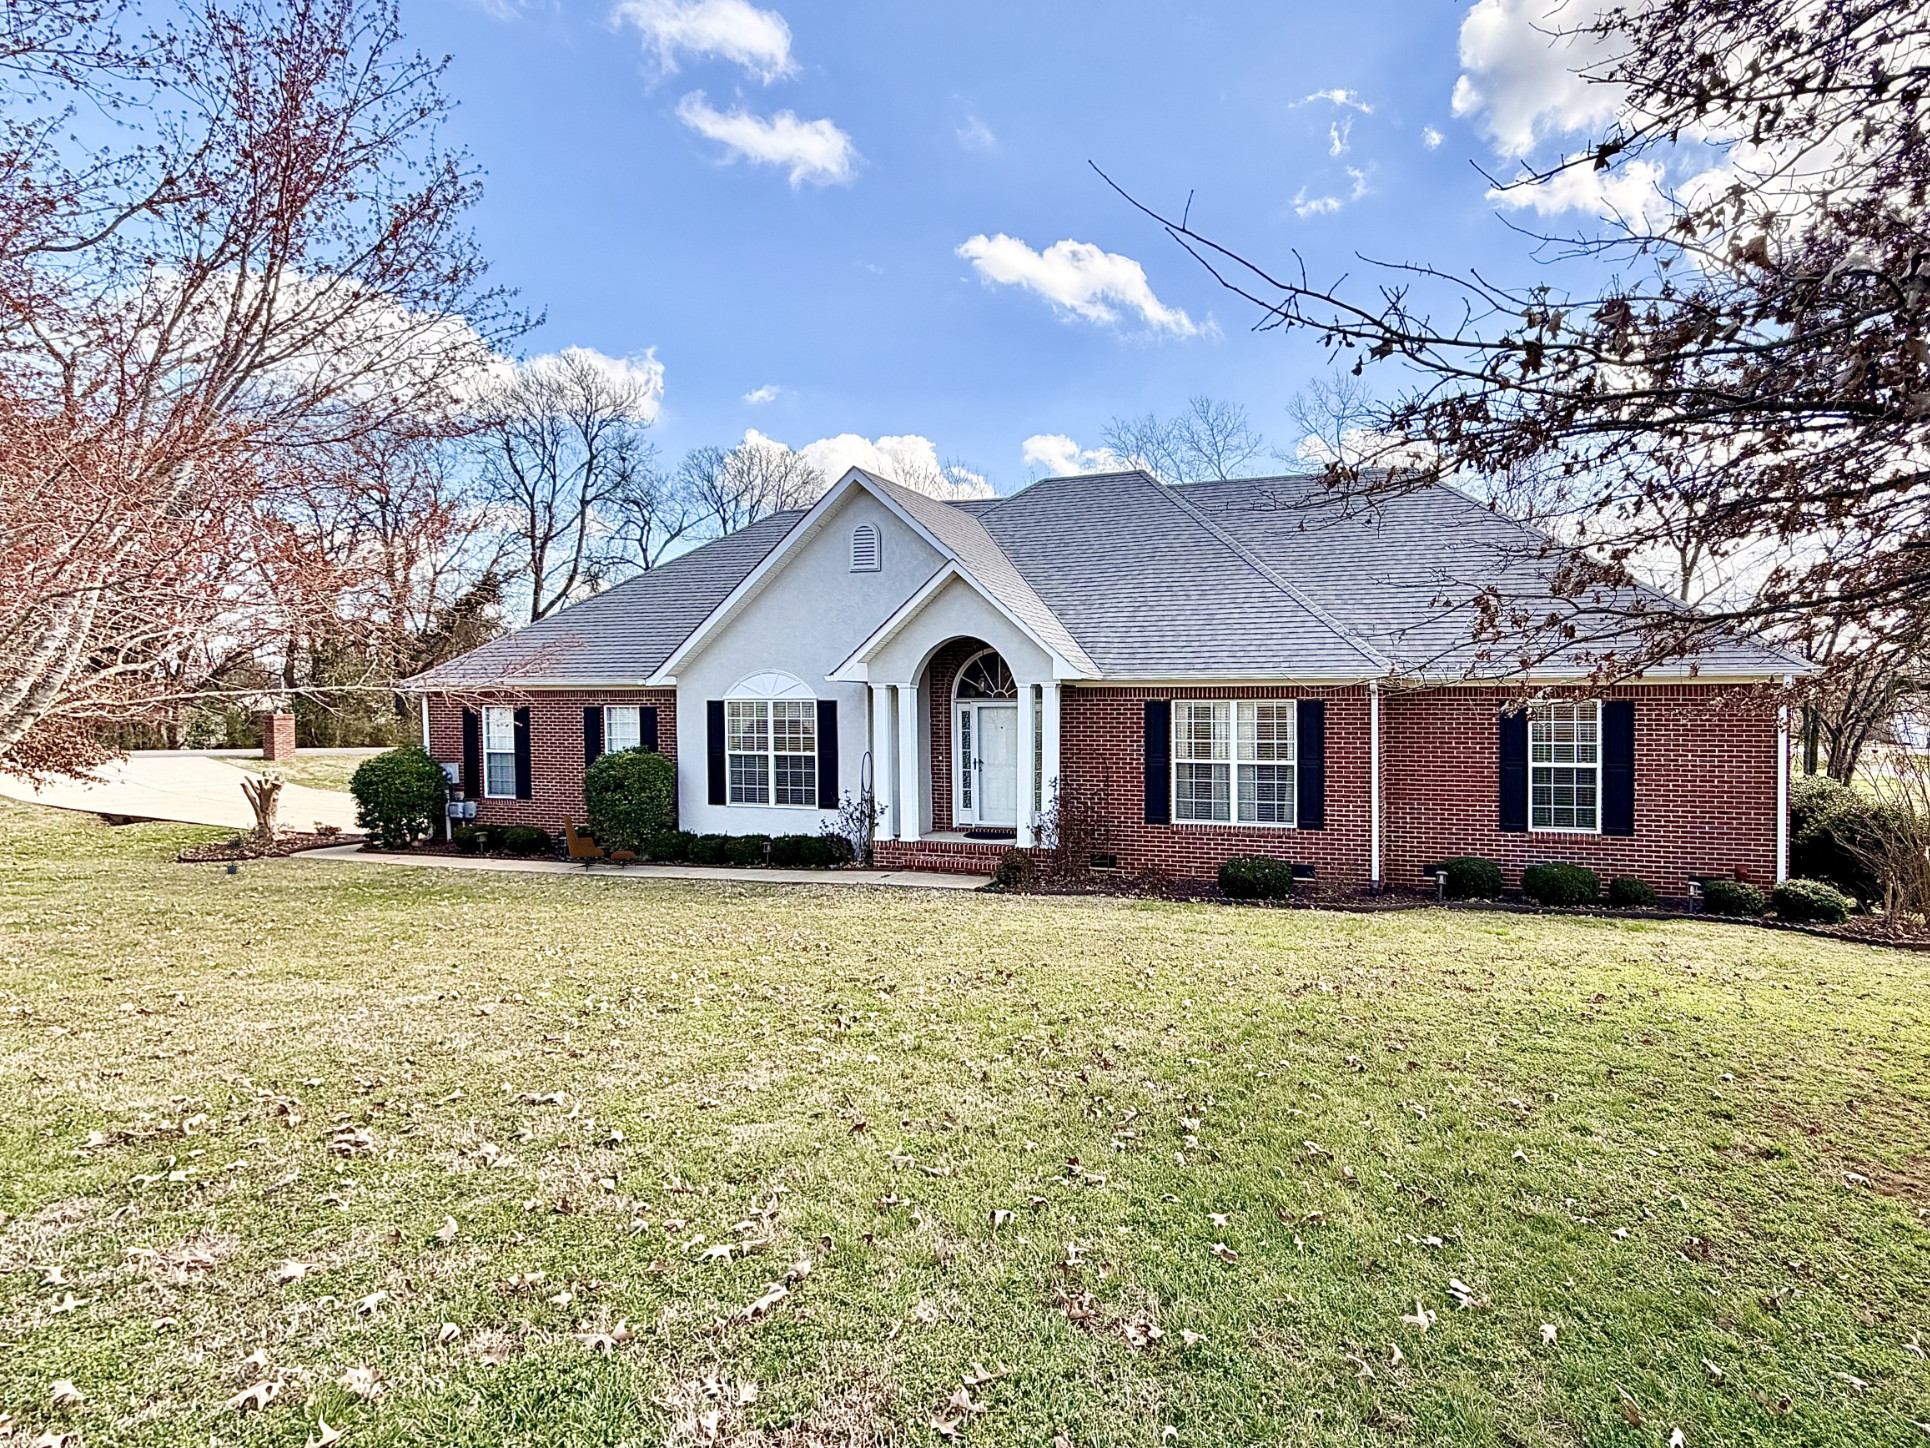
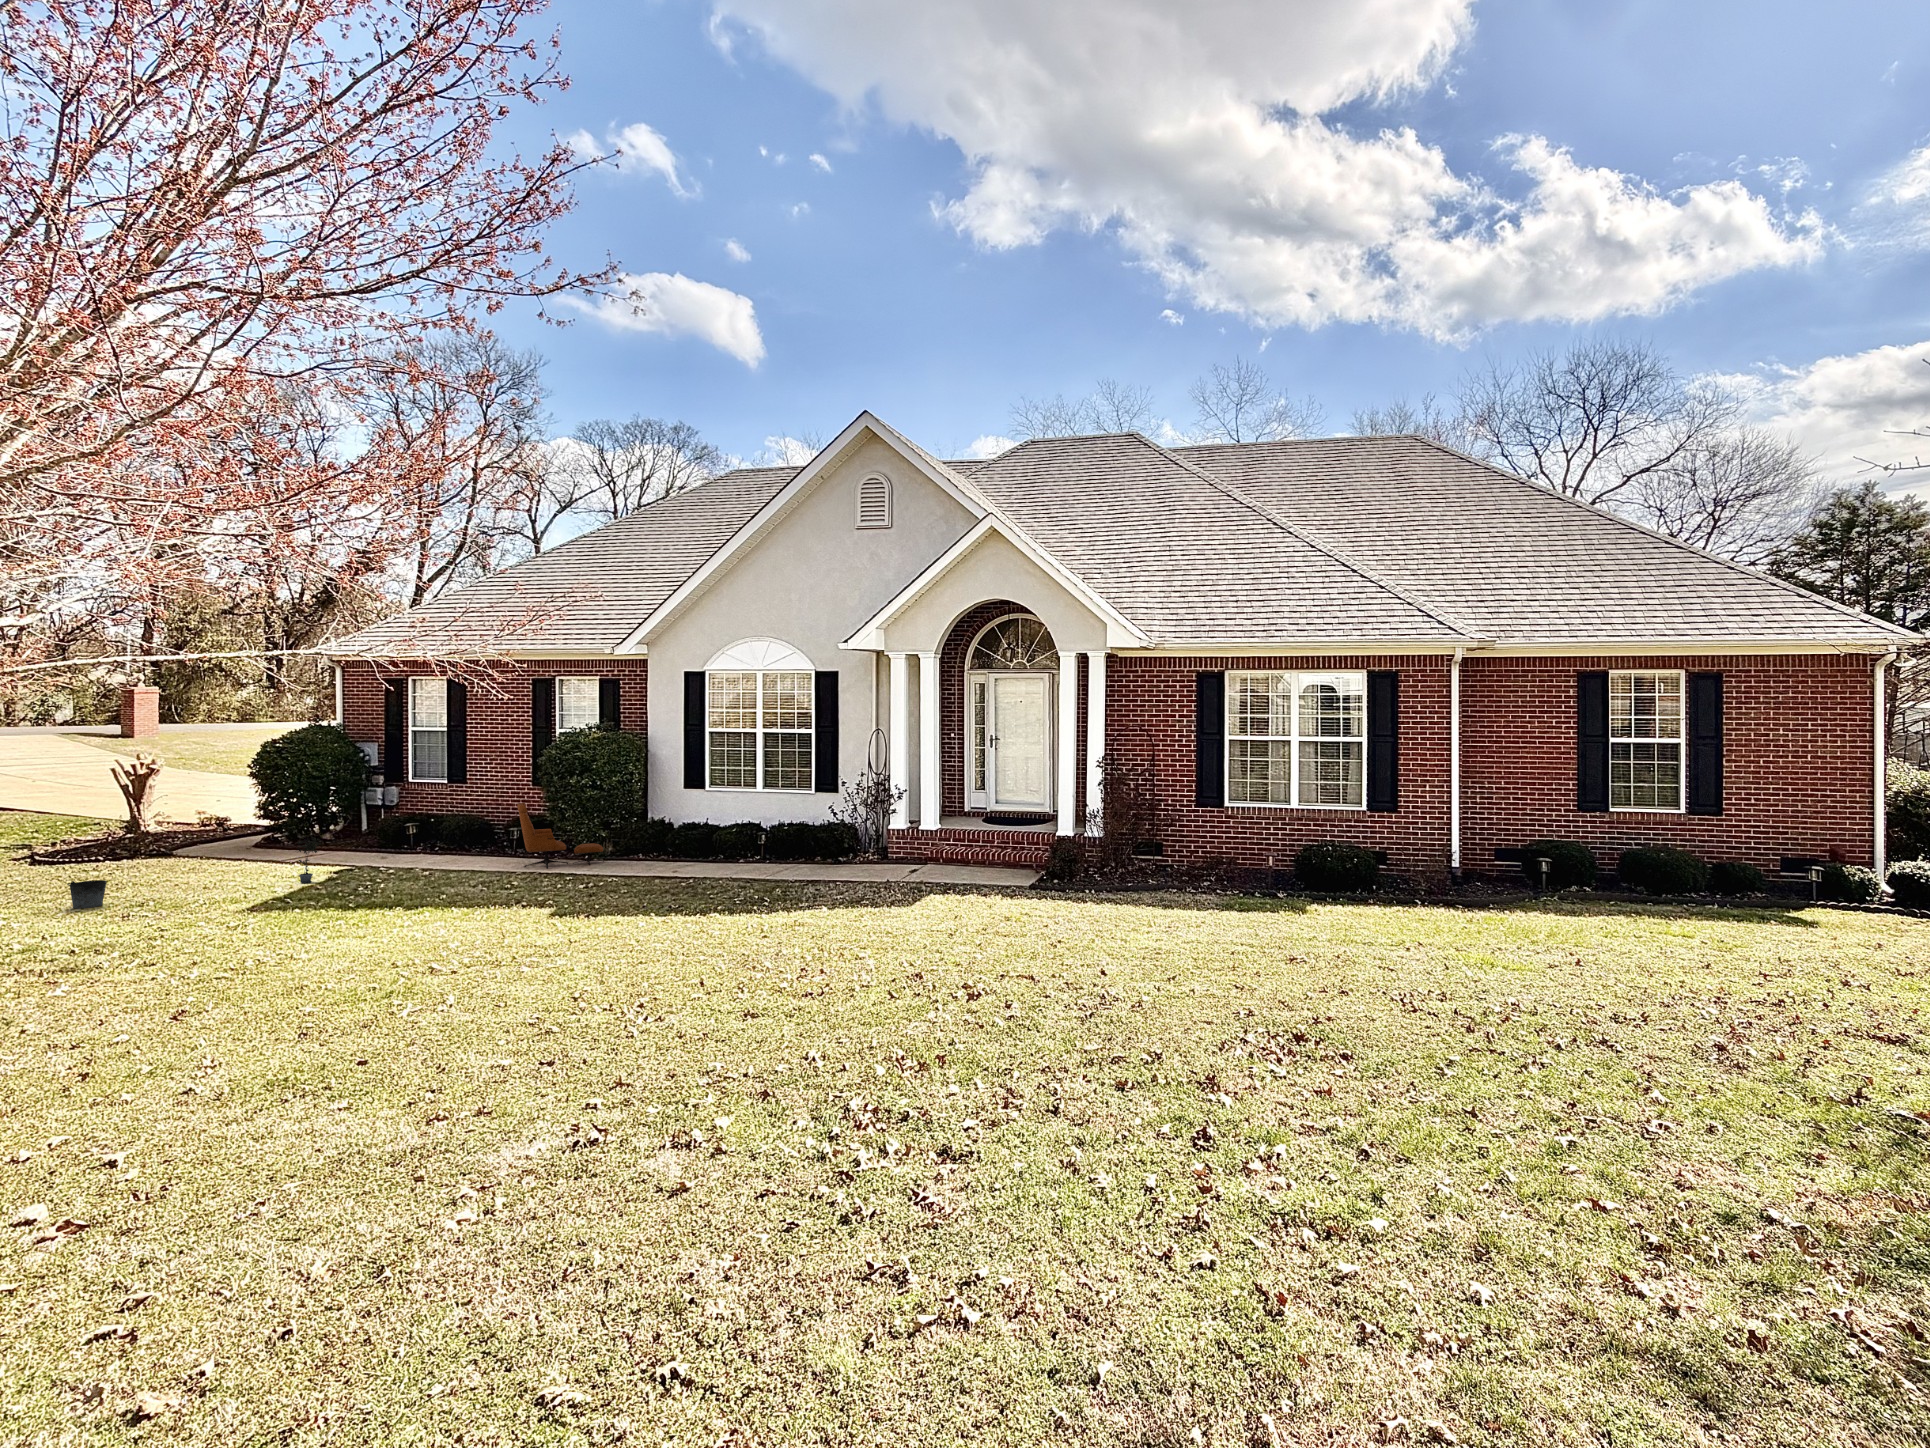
potted plant: present [226,836,244,873] -> present [298,837,321,883]
bucket: none [207,872,237,894] -> present [67,880,107,909]

